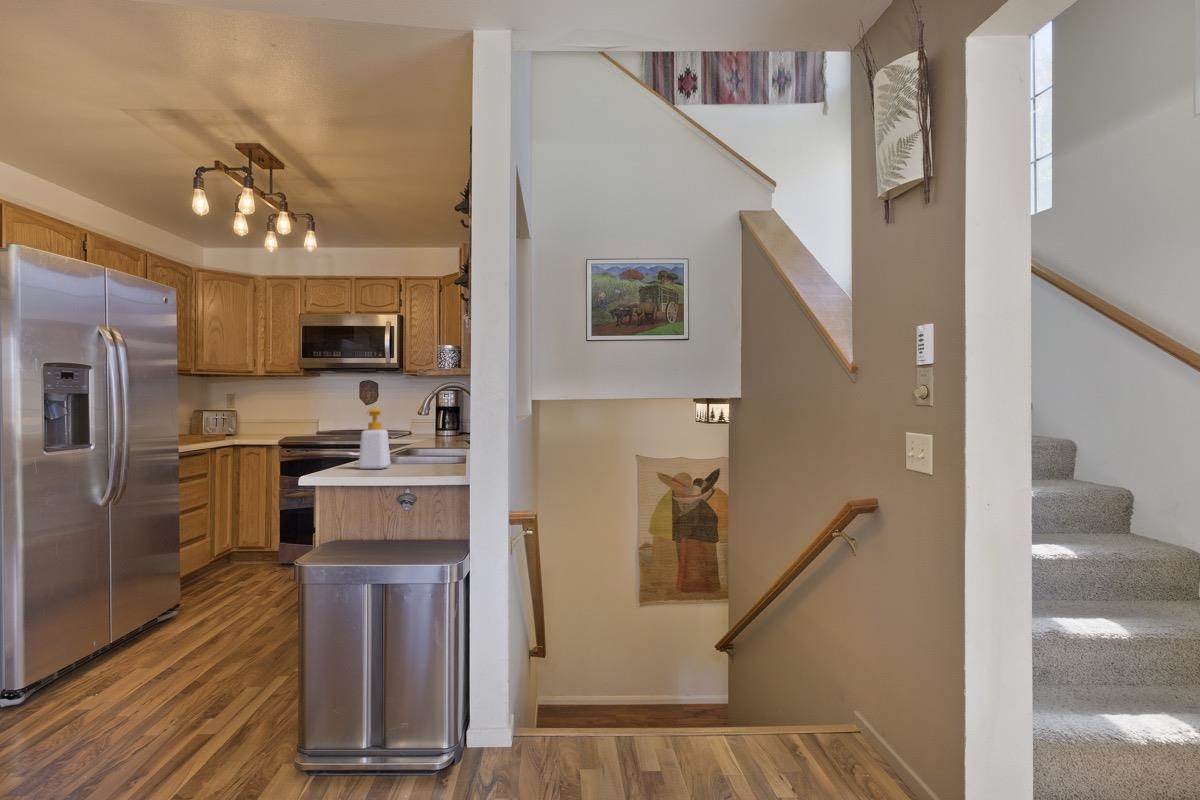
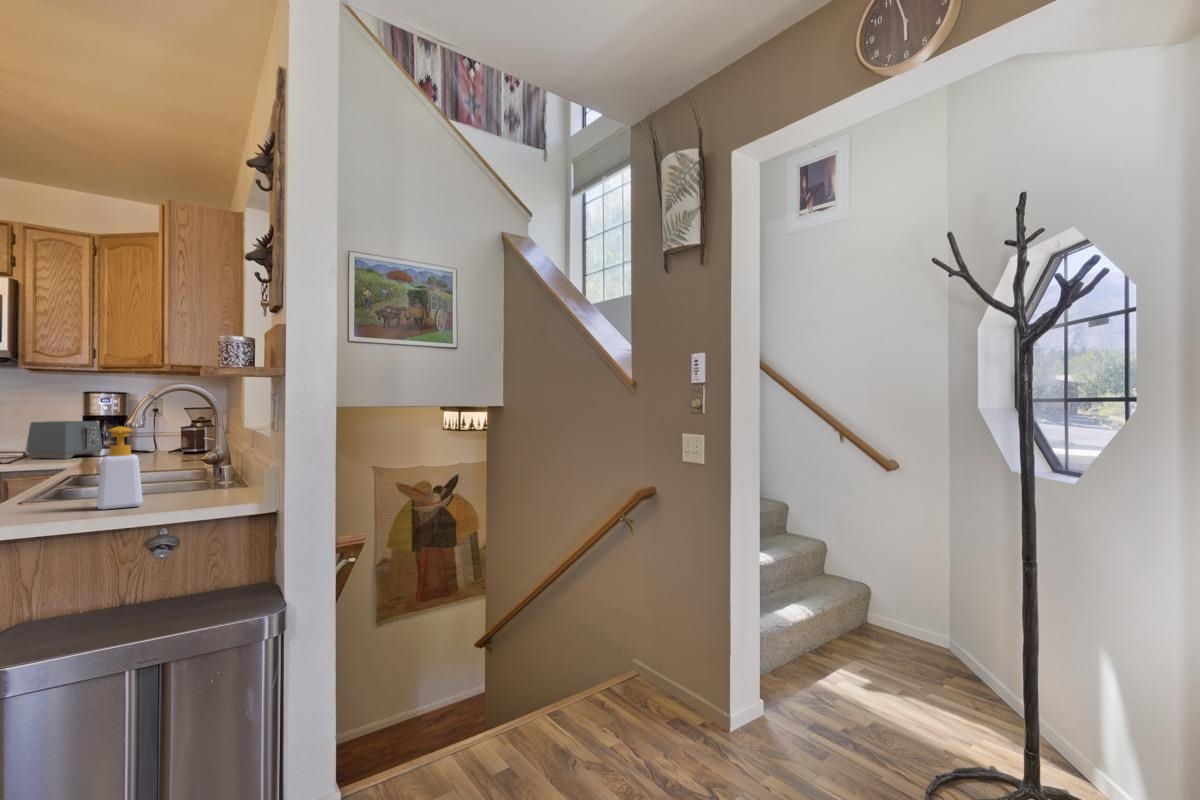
toaster: none [411,412,449,438] -> present [26,421,103,459]

